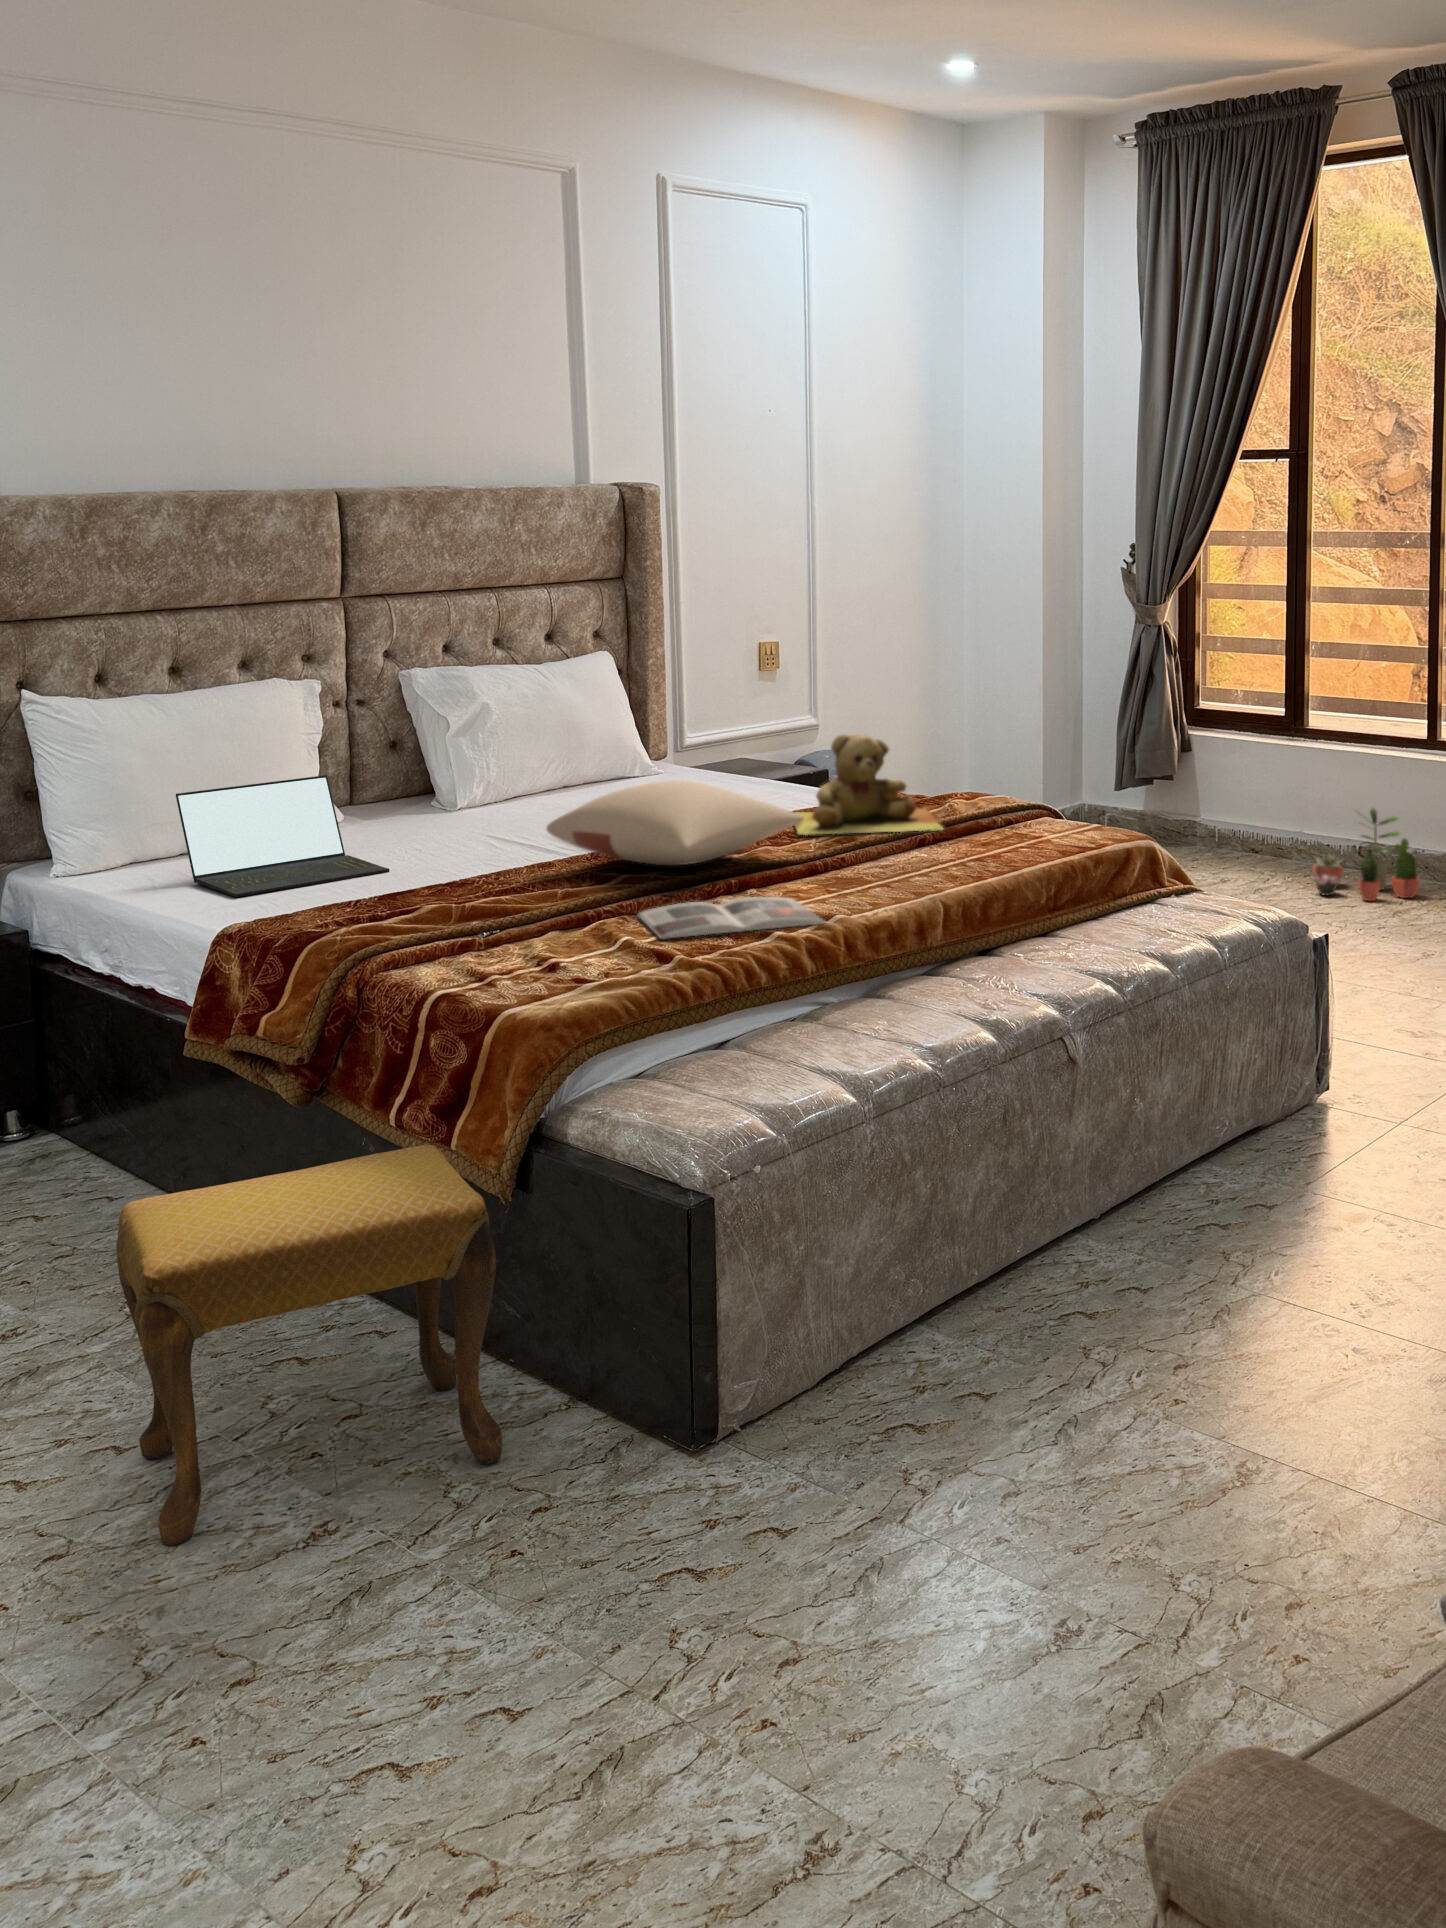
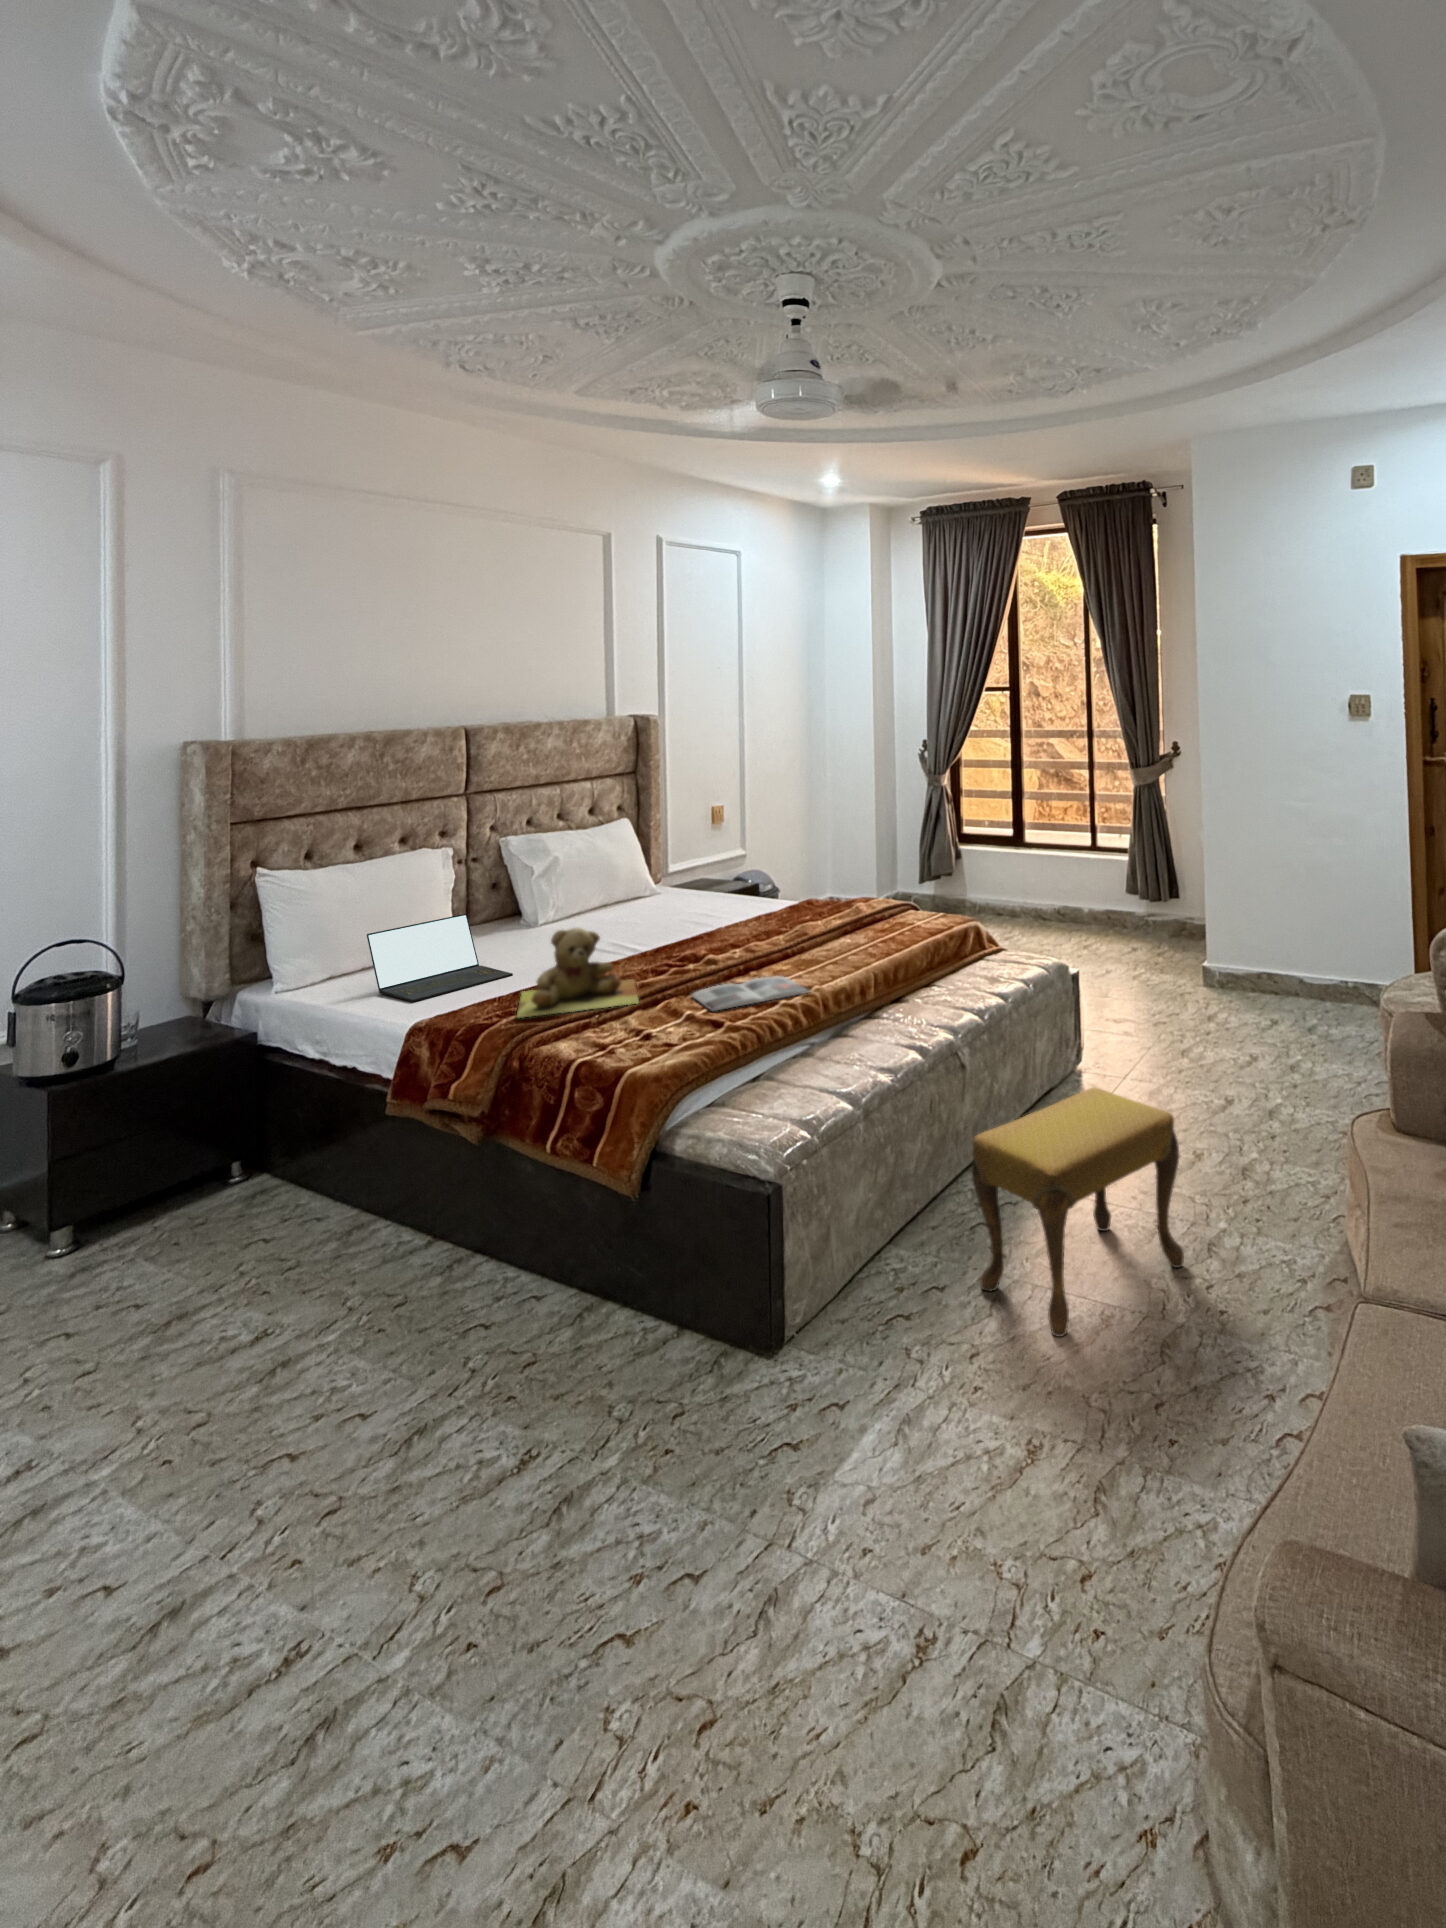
teddy bear: present [795,734,943,835] -> present [517,928,639,1018]
pillow: present [547,781,804,865] -> none [618,904,778,958]
potted plant: present [1313,808,1420,901] -> none [1038,886,1099,941]
footstool: present [116,1145,502,1546] -> present [972,1087,1184,1337]

